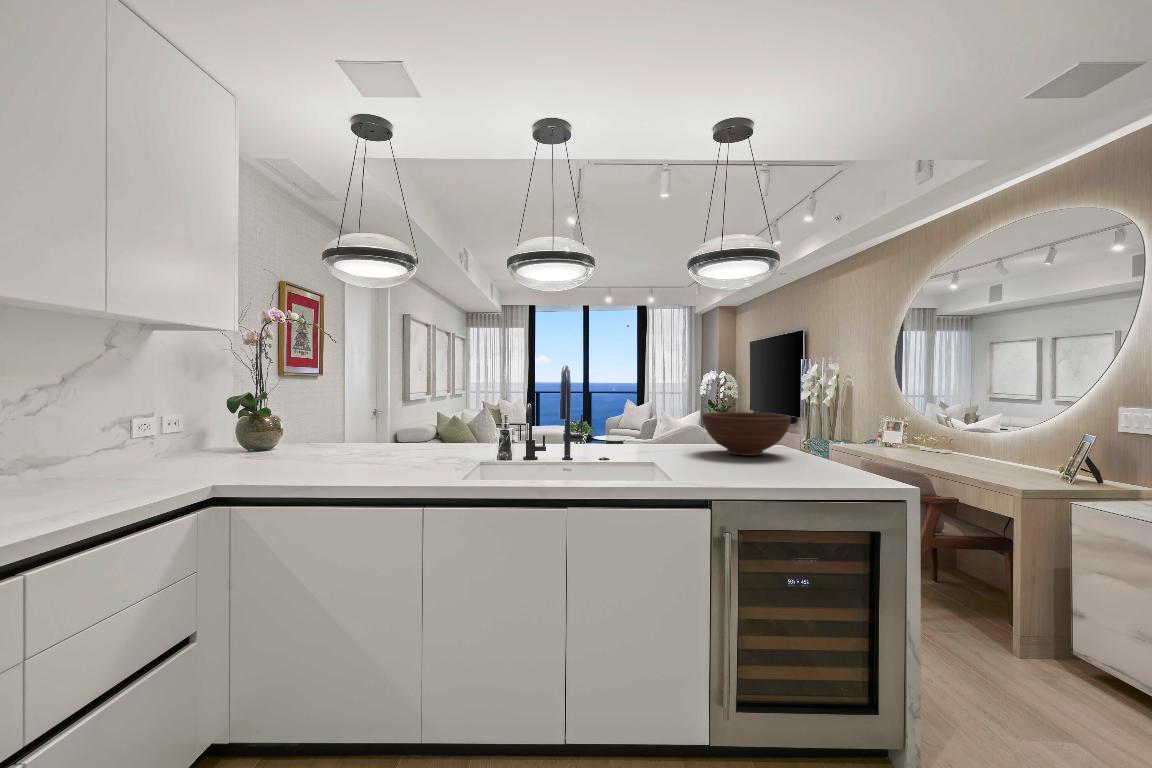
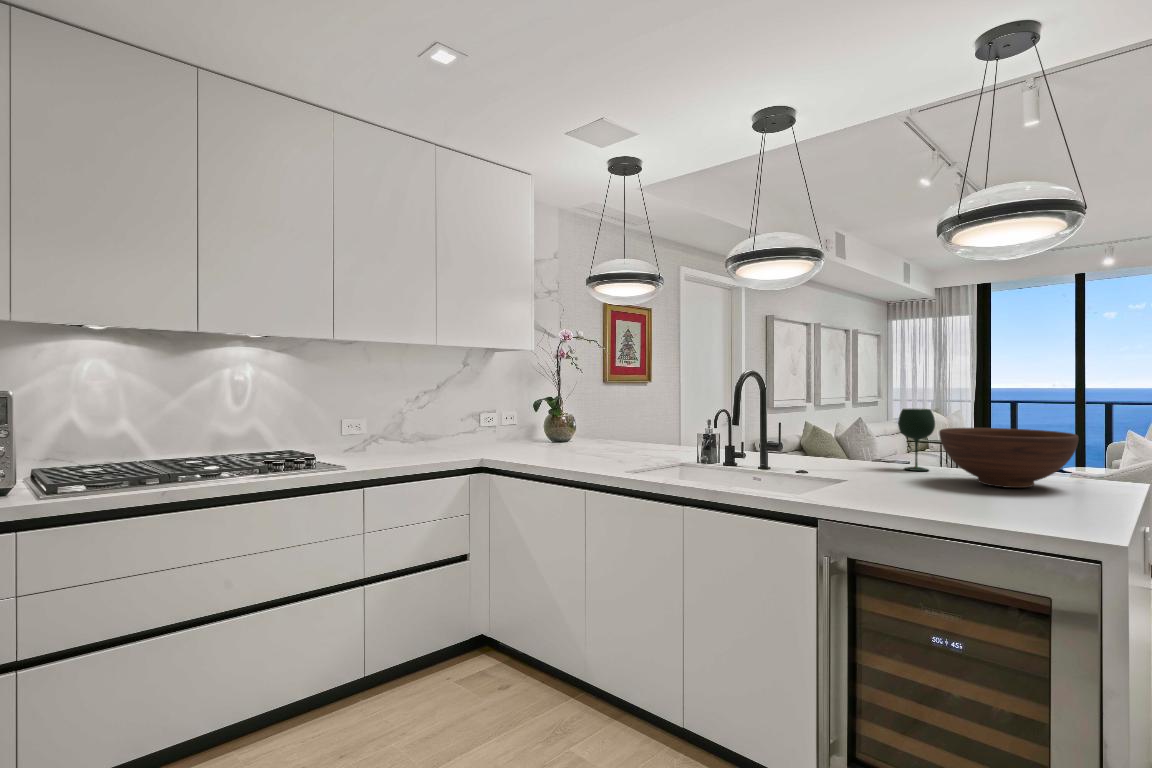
wine glass: none [650,399,676,449] -> present [898,409,935,471]

